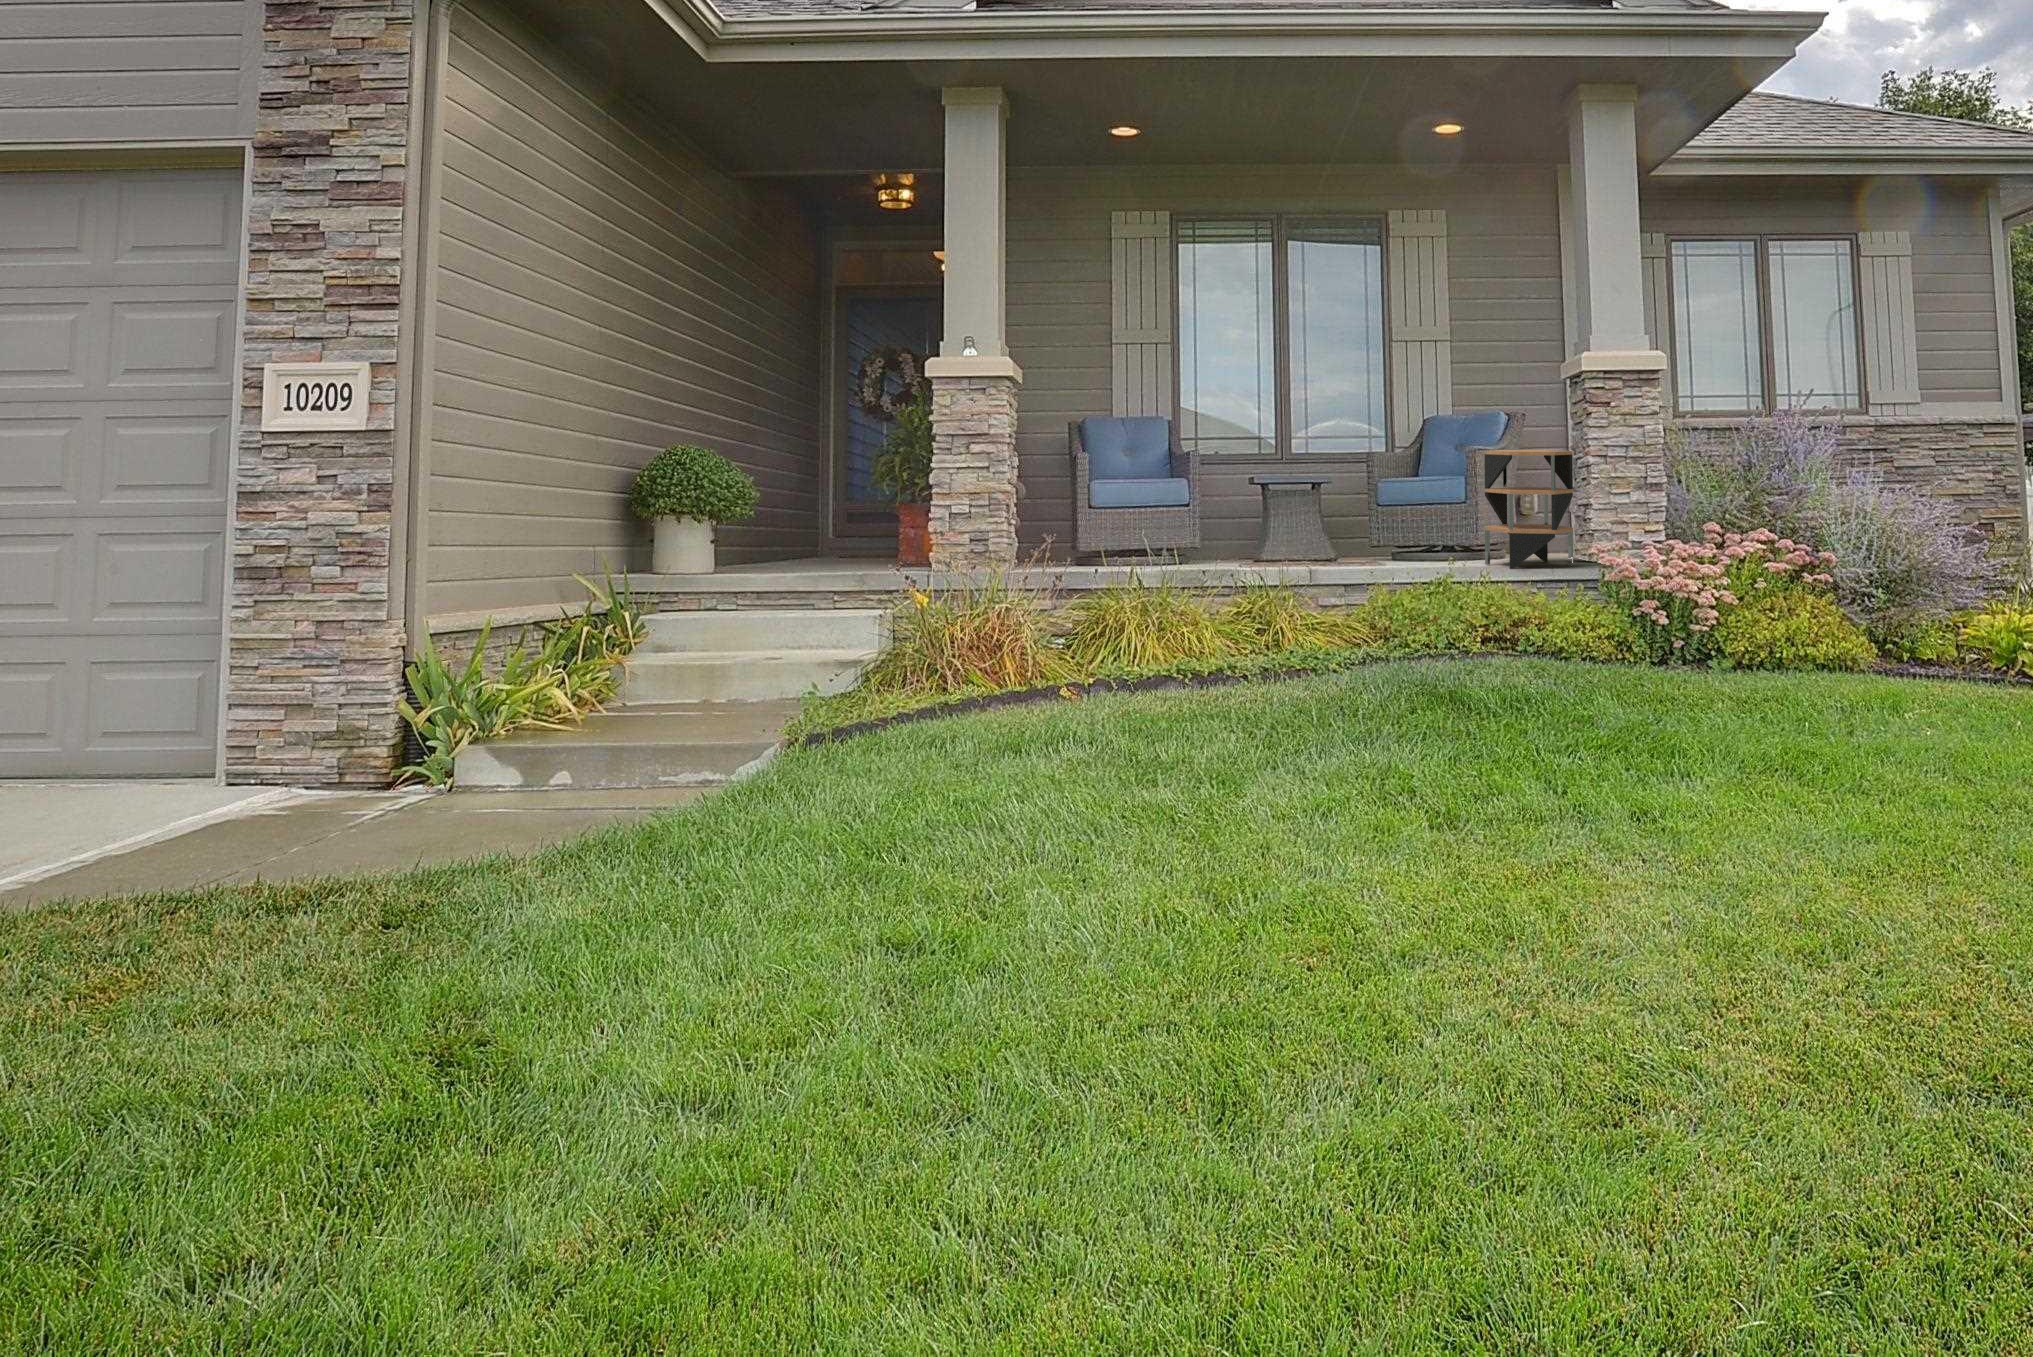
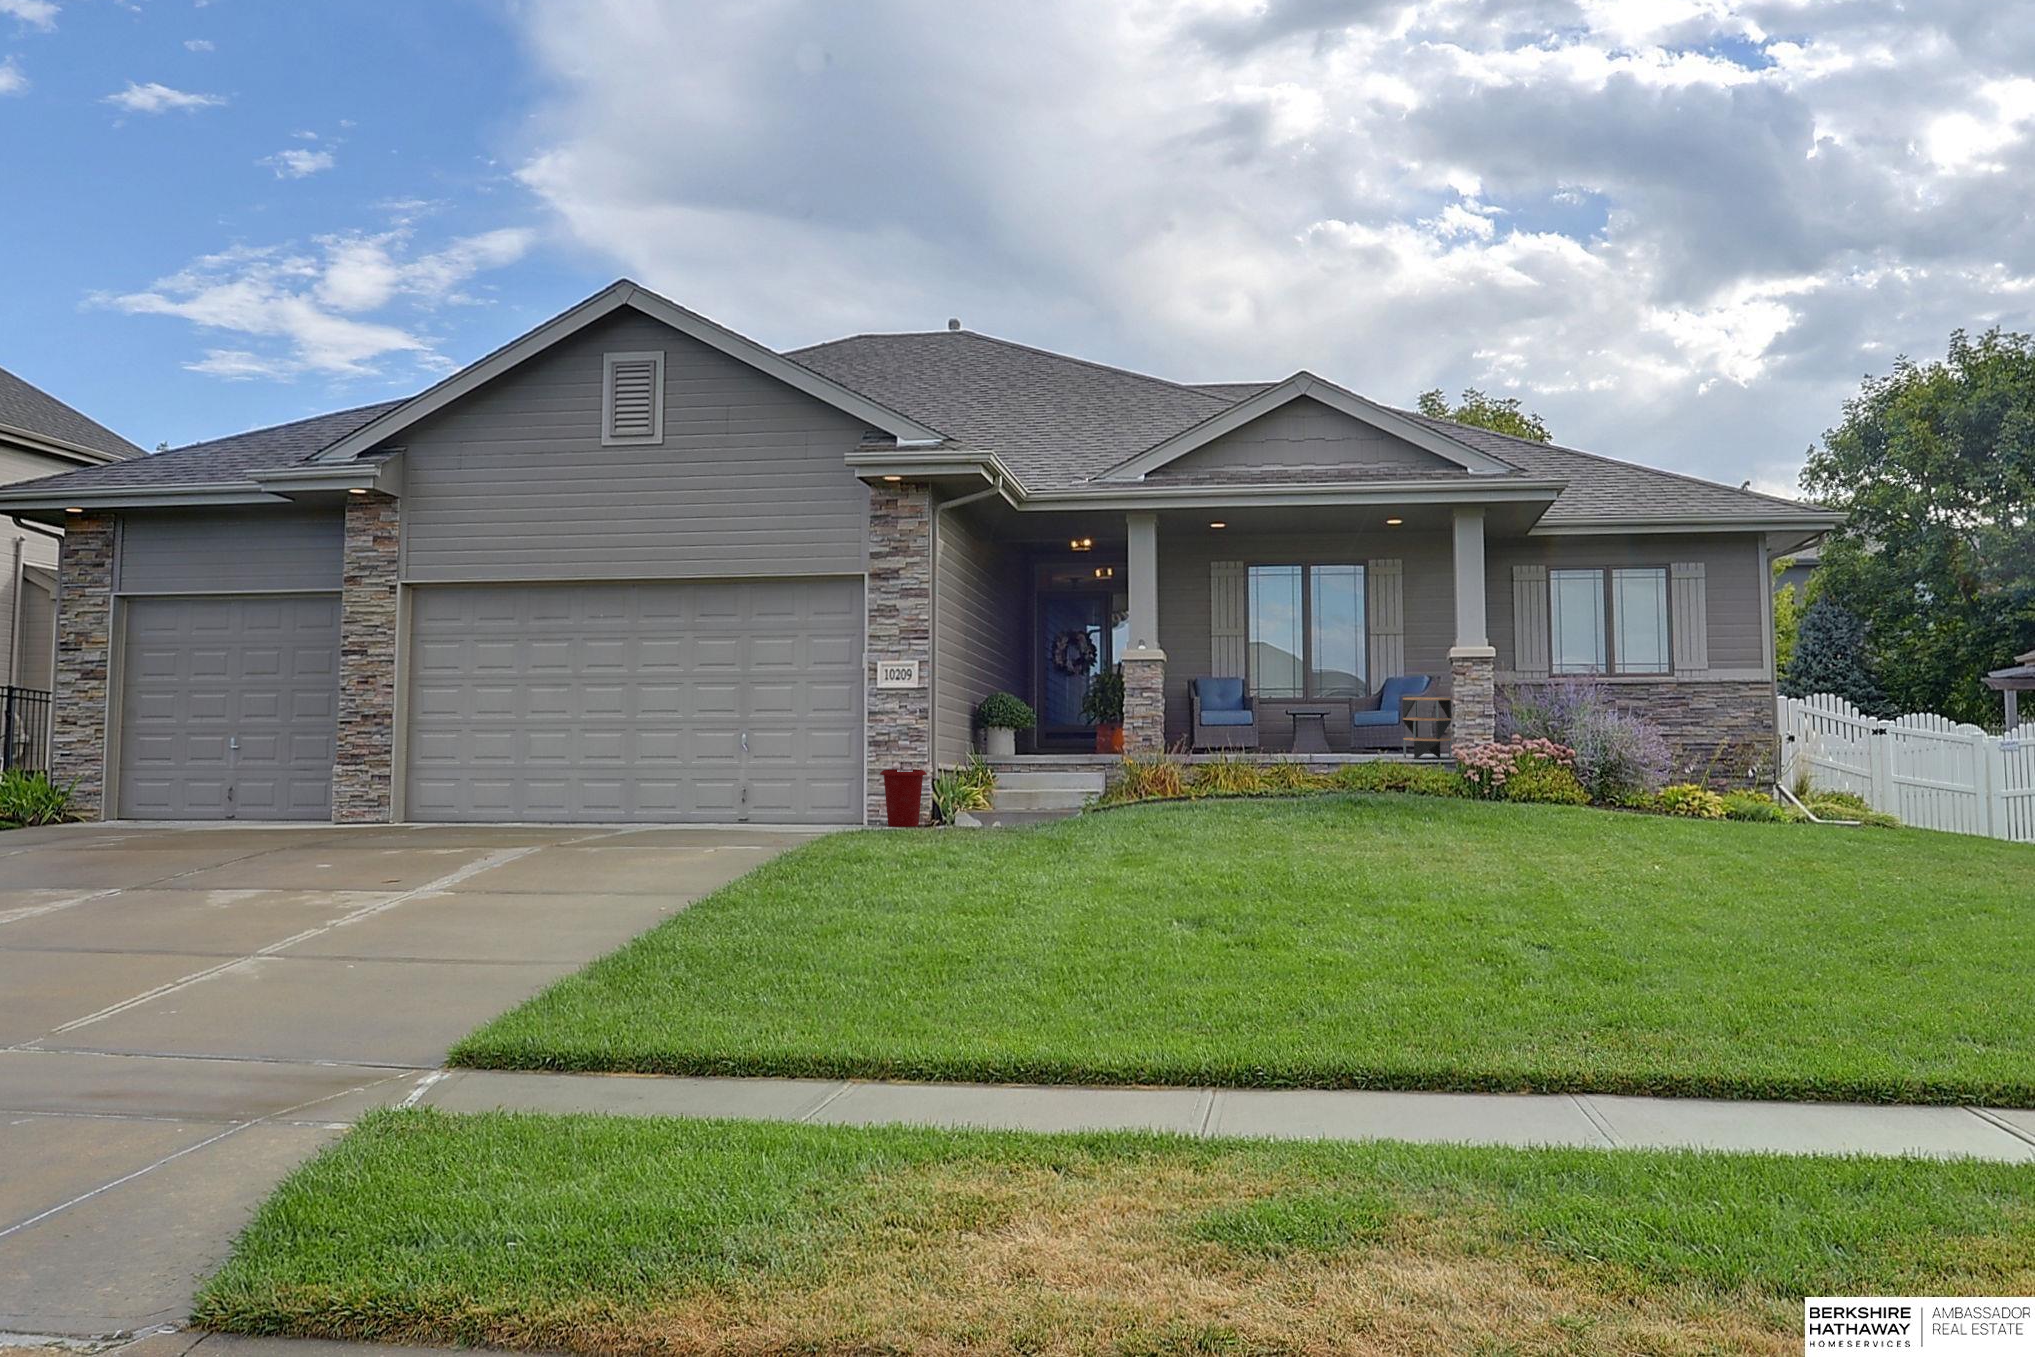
waste bin: none [194,646,352,819] -> present [880,769,927,827]

